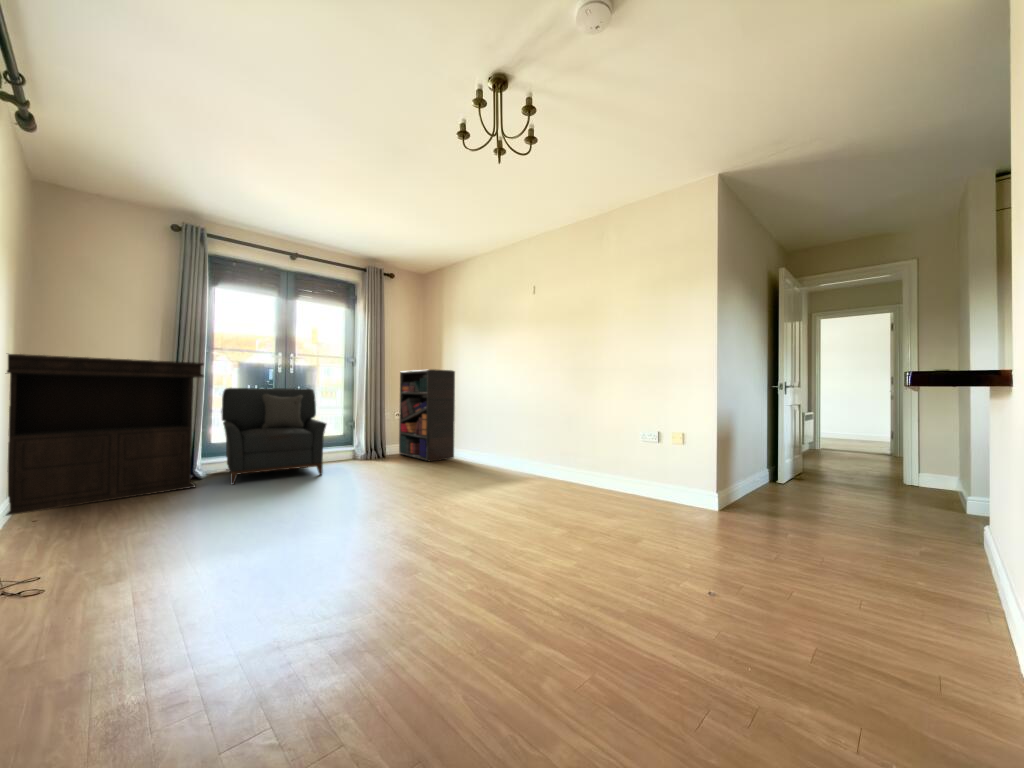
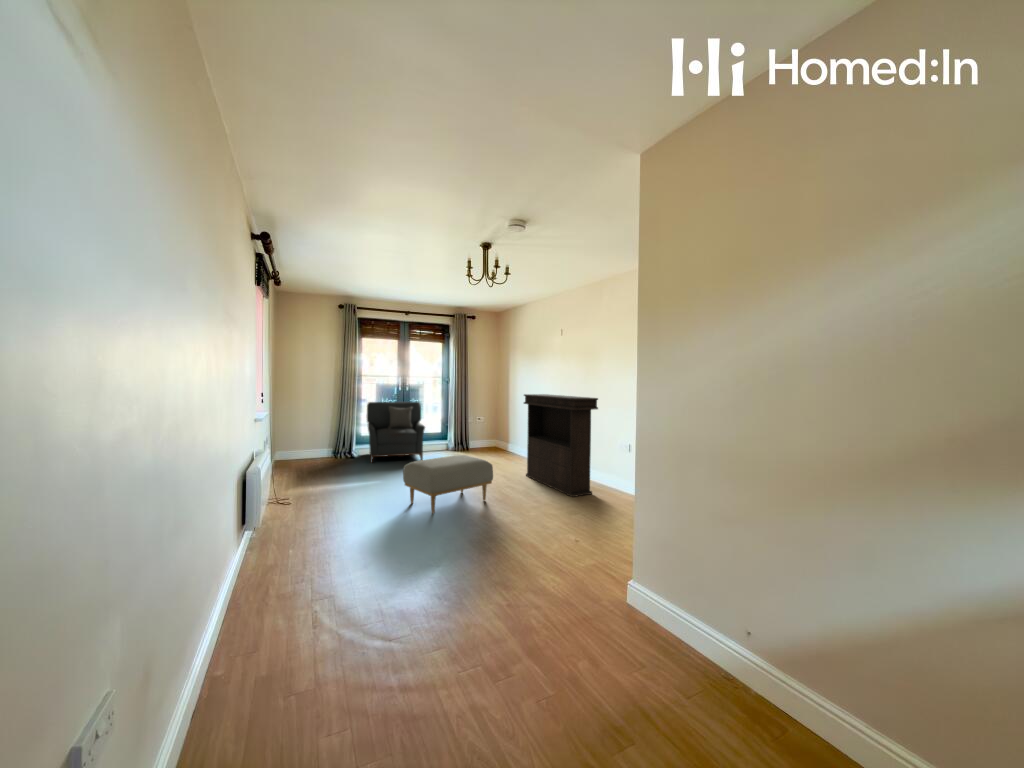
console table: present [6,354,204,516] -> present [524,394,598,497]
bookshelf: present [399,369,455,461] -> none [479,387,516,455]
ottoman: none [318,458,481,572] -> present [403,455,493,514]

